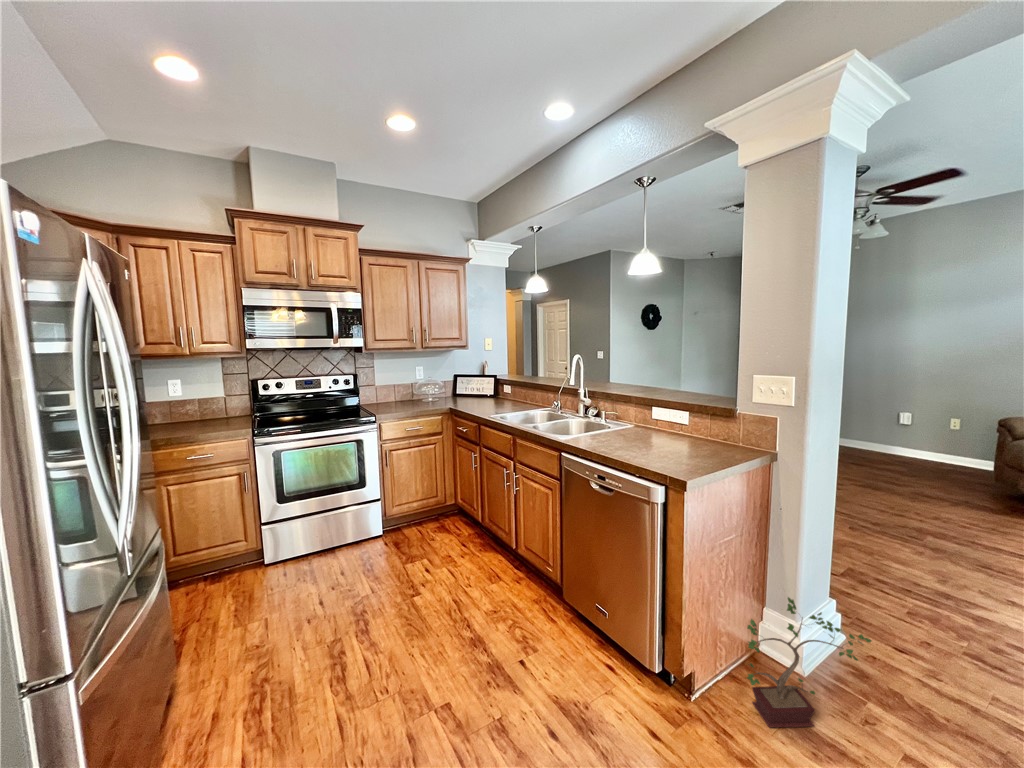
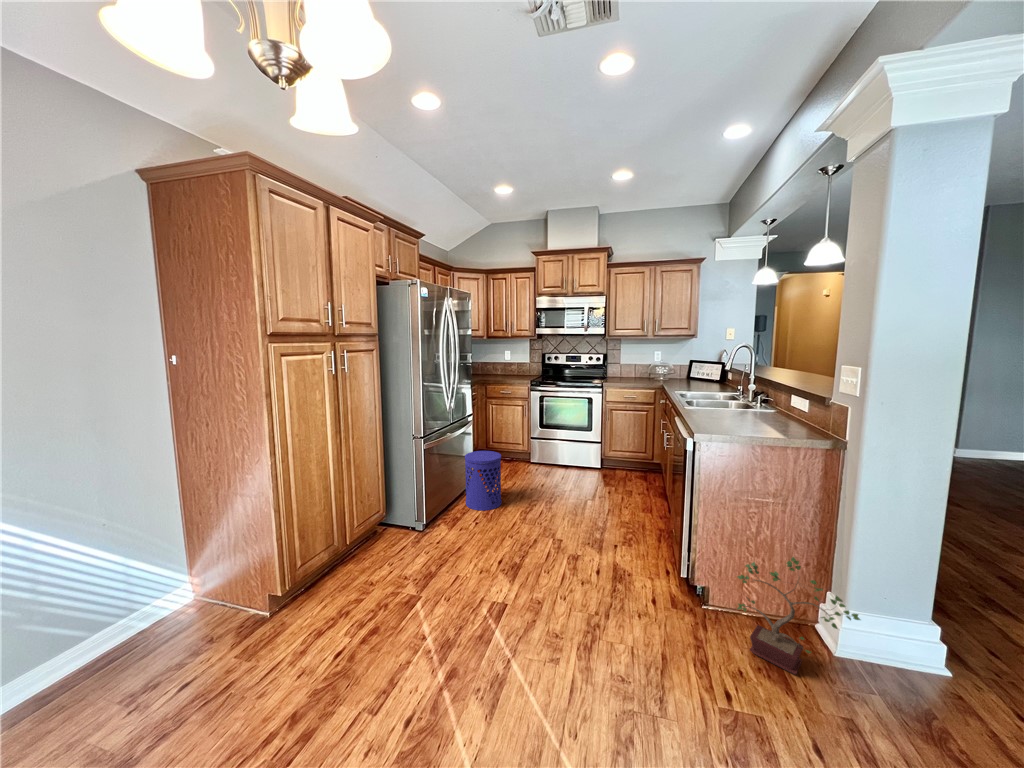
waste bin: none [173,591,275,747] -> present [465,451,502,511]

